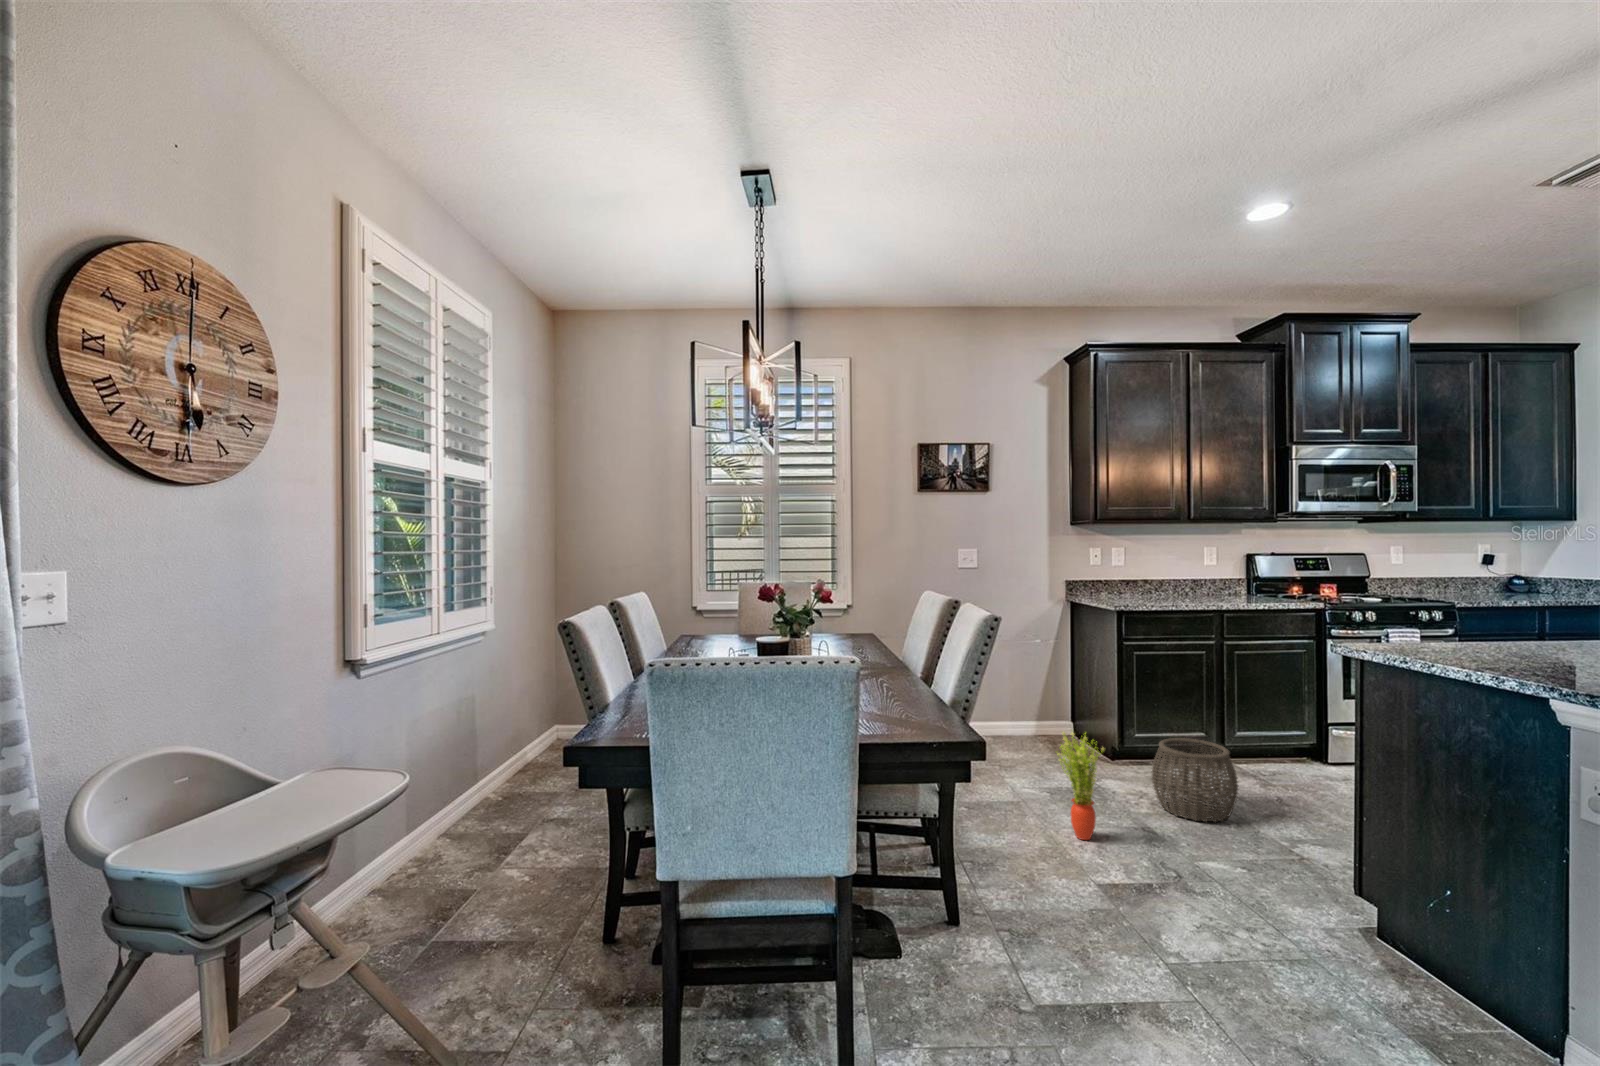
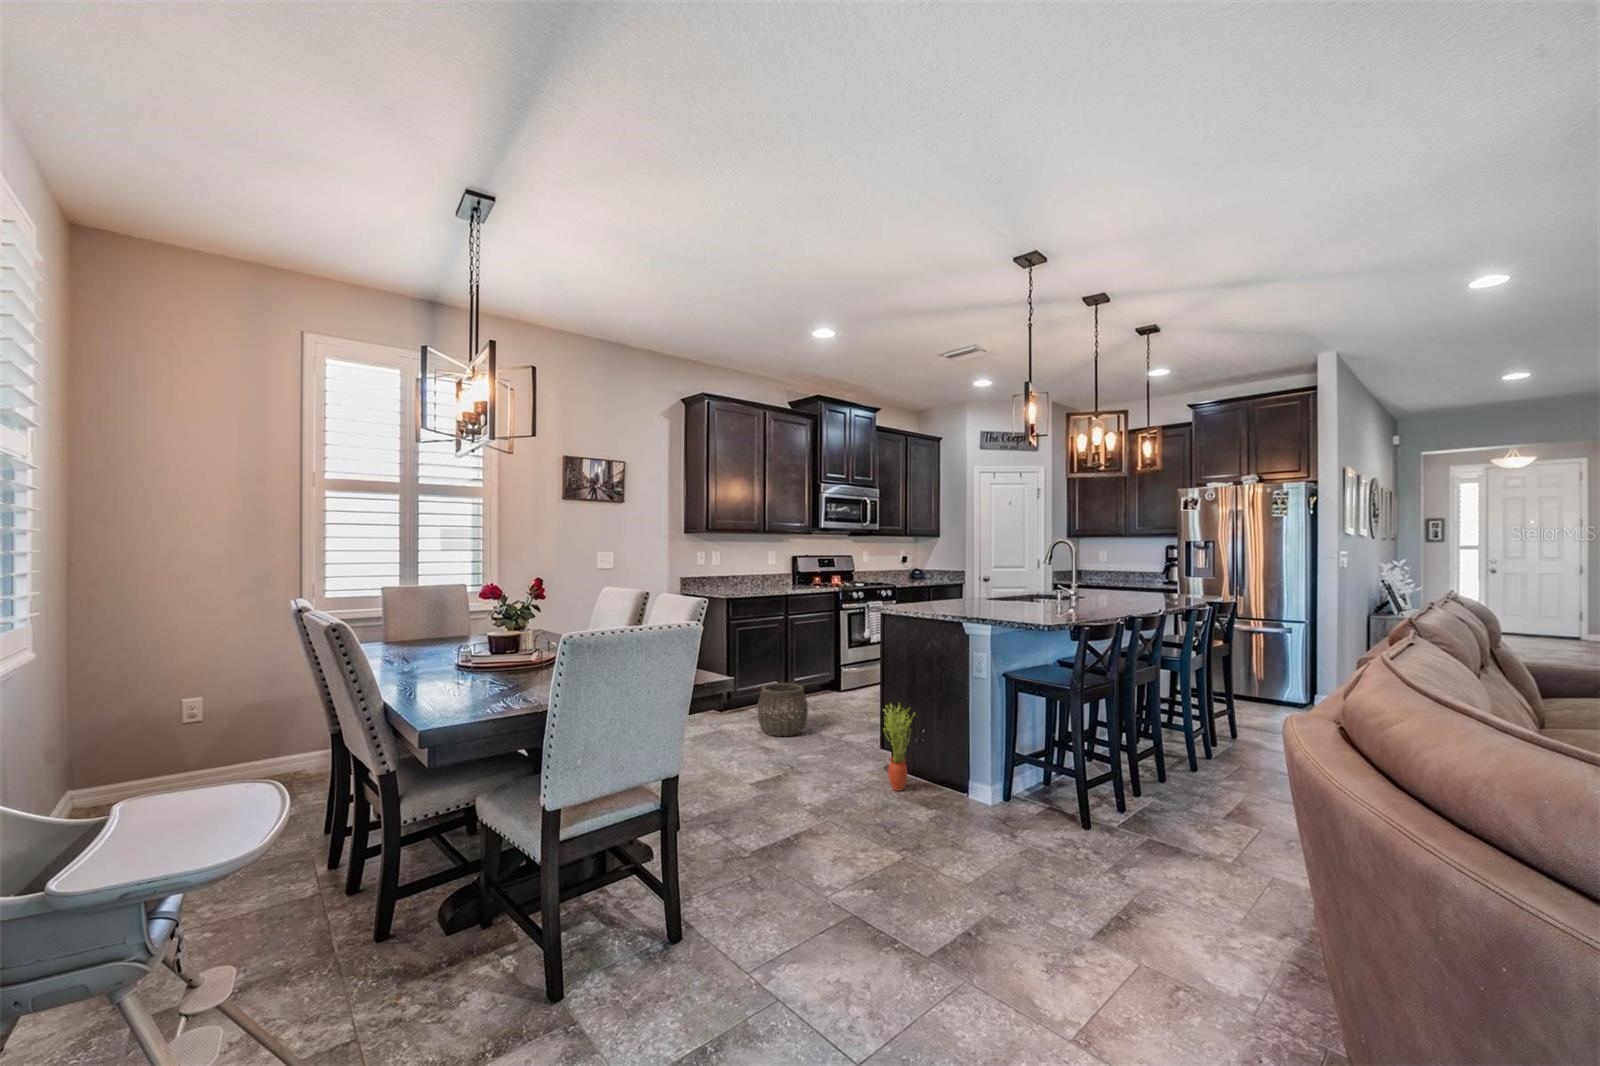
potted plant: present [1058,732,1104,840] -> present [884,706,911,791]

